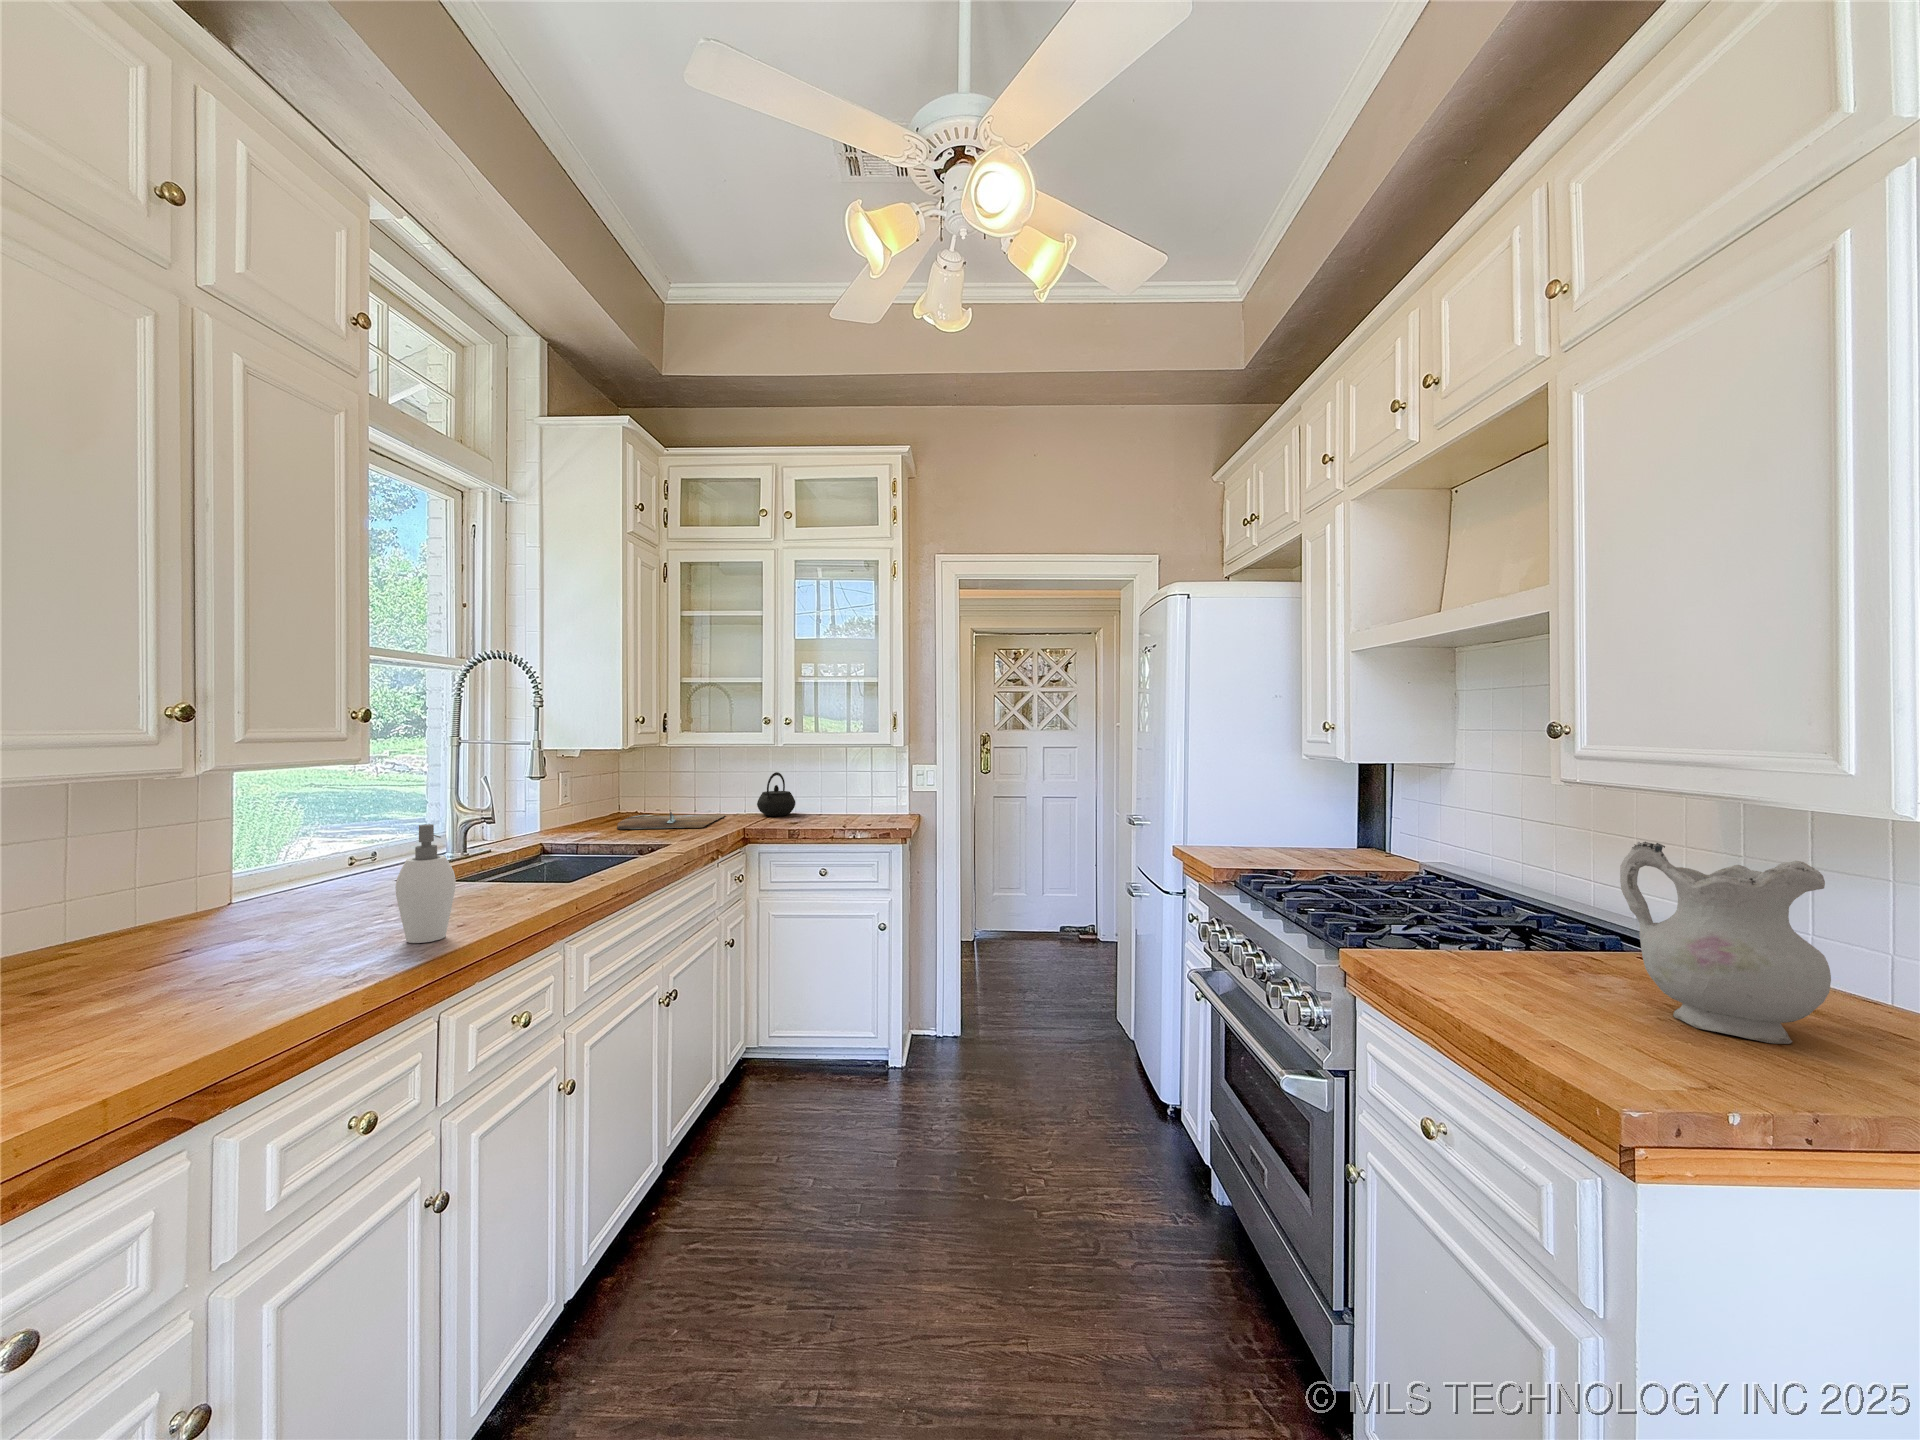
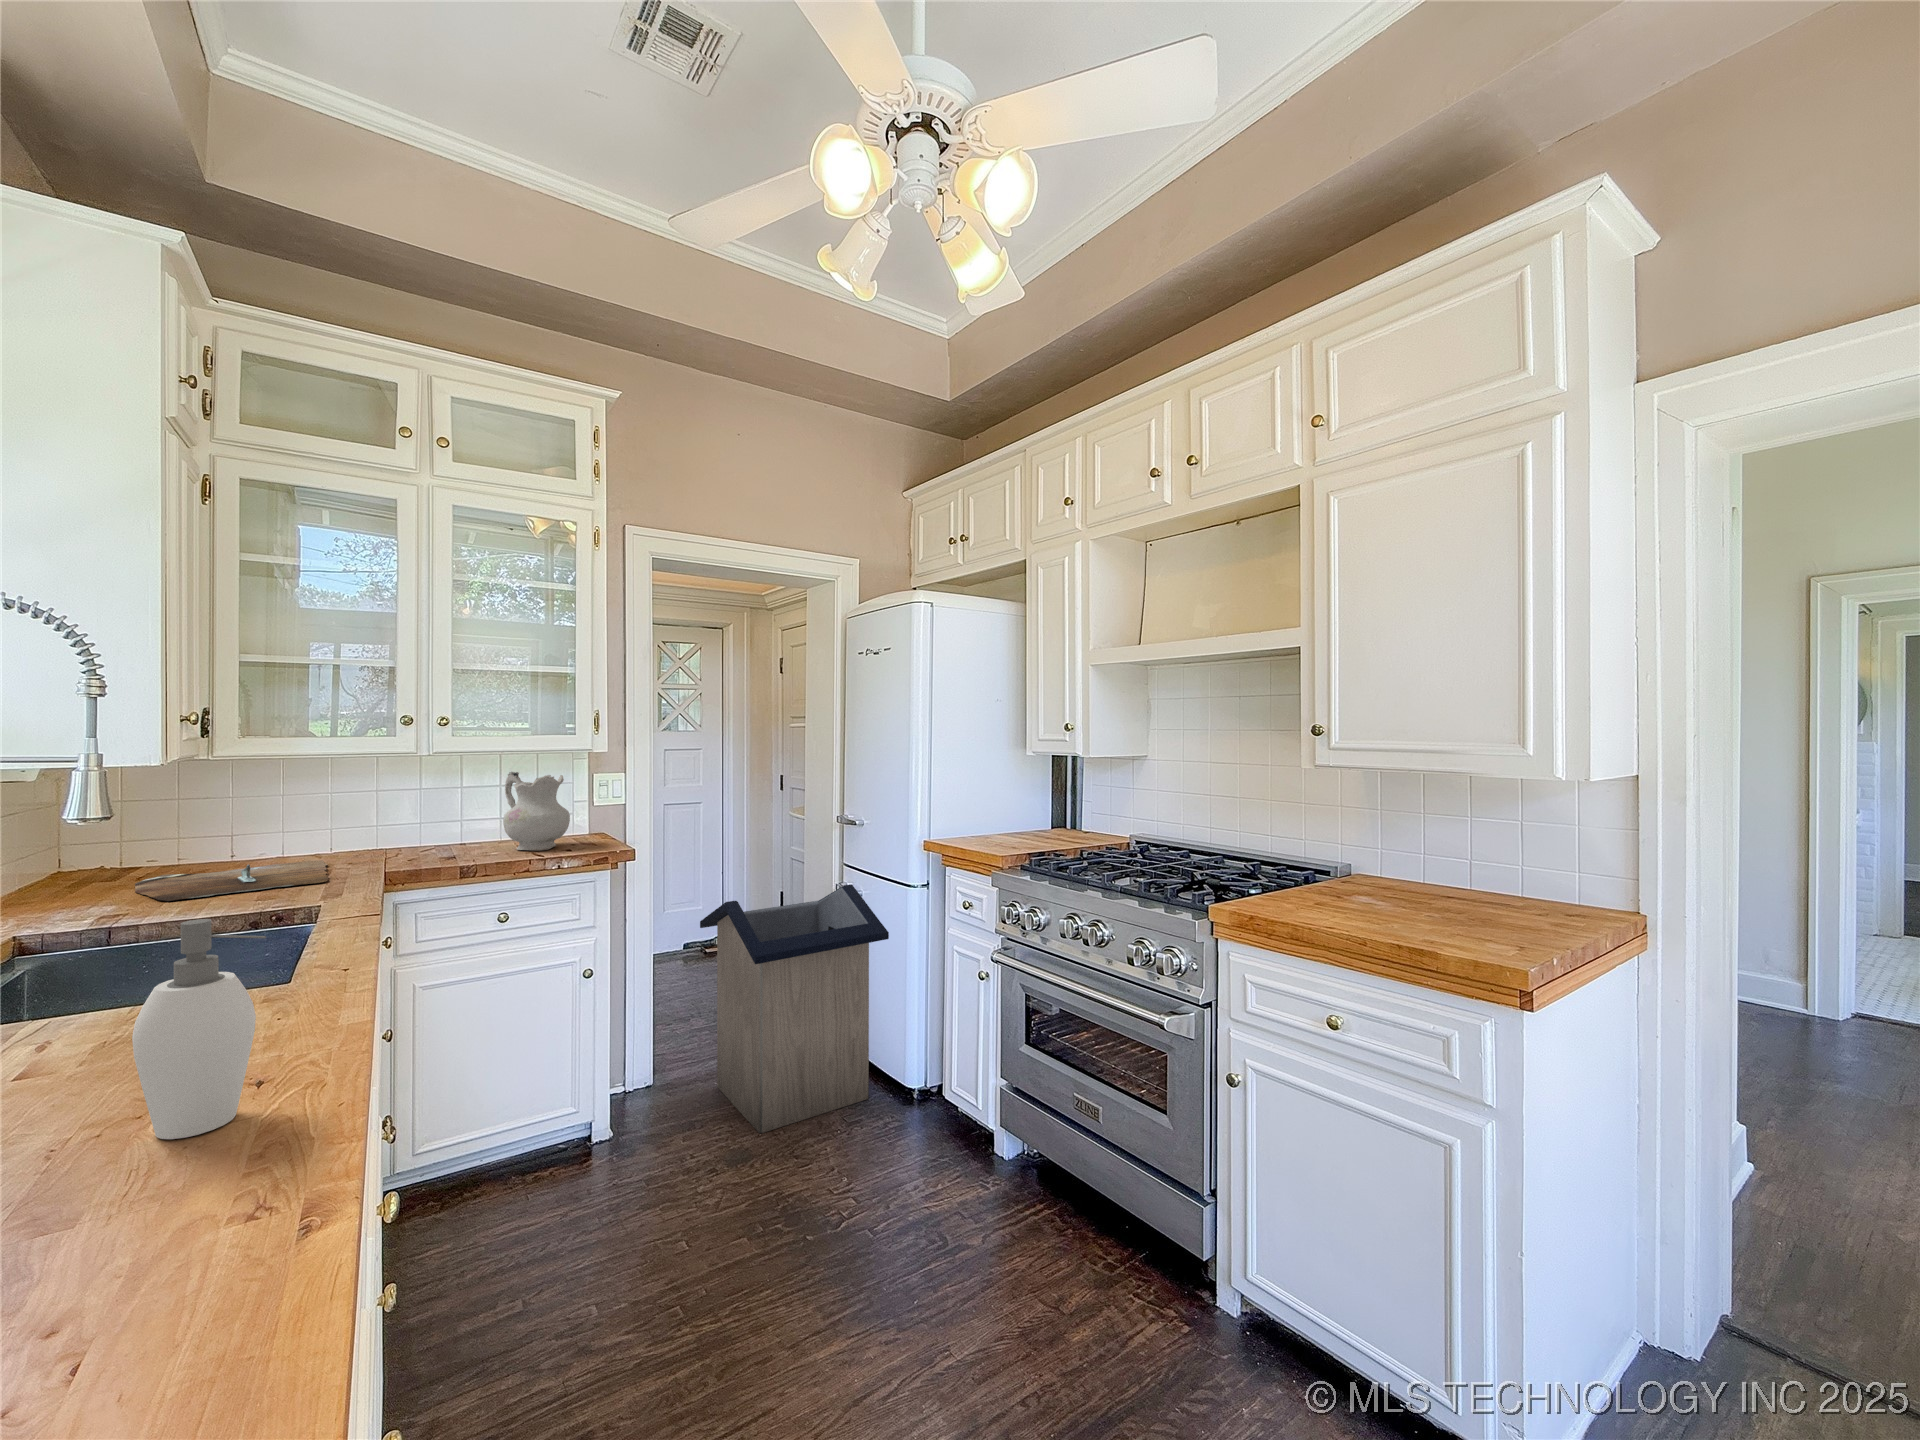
kettle: present [757,772,795,816] -> none [375,795,437,856]
ceramic pitcher: present [1620,842,1831,1044] -> present [503,772,570,851]
trash can: none [995,883,1142,1101] -> present [700,884,889,1133]

